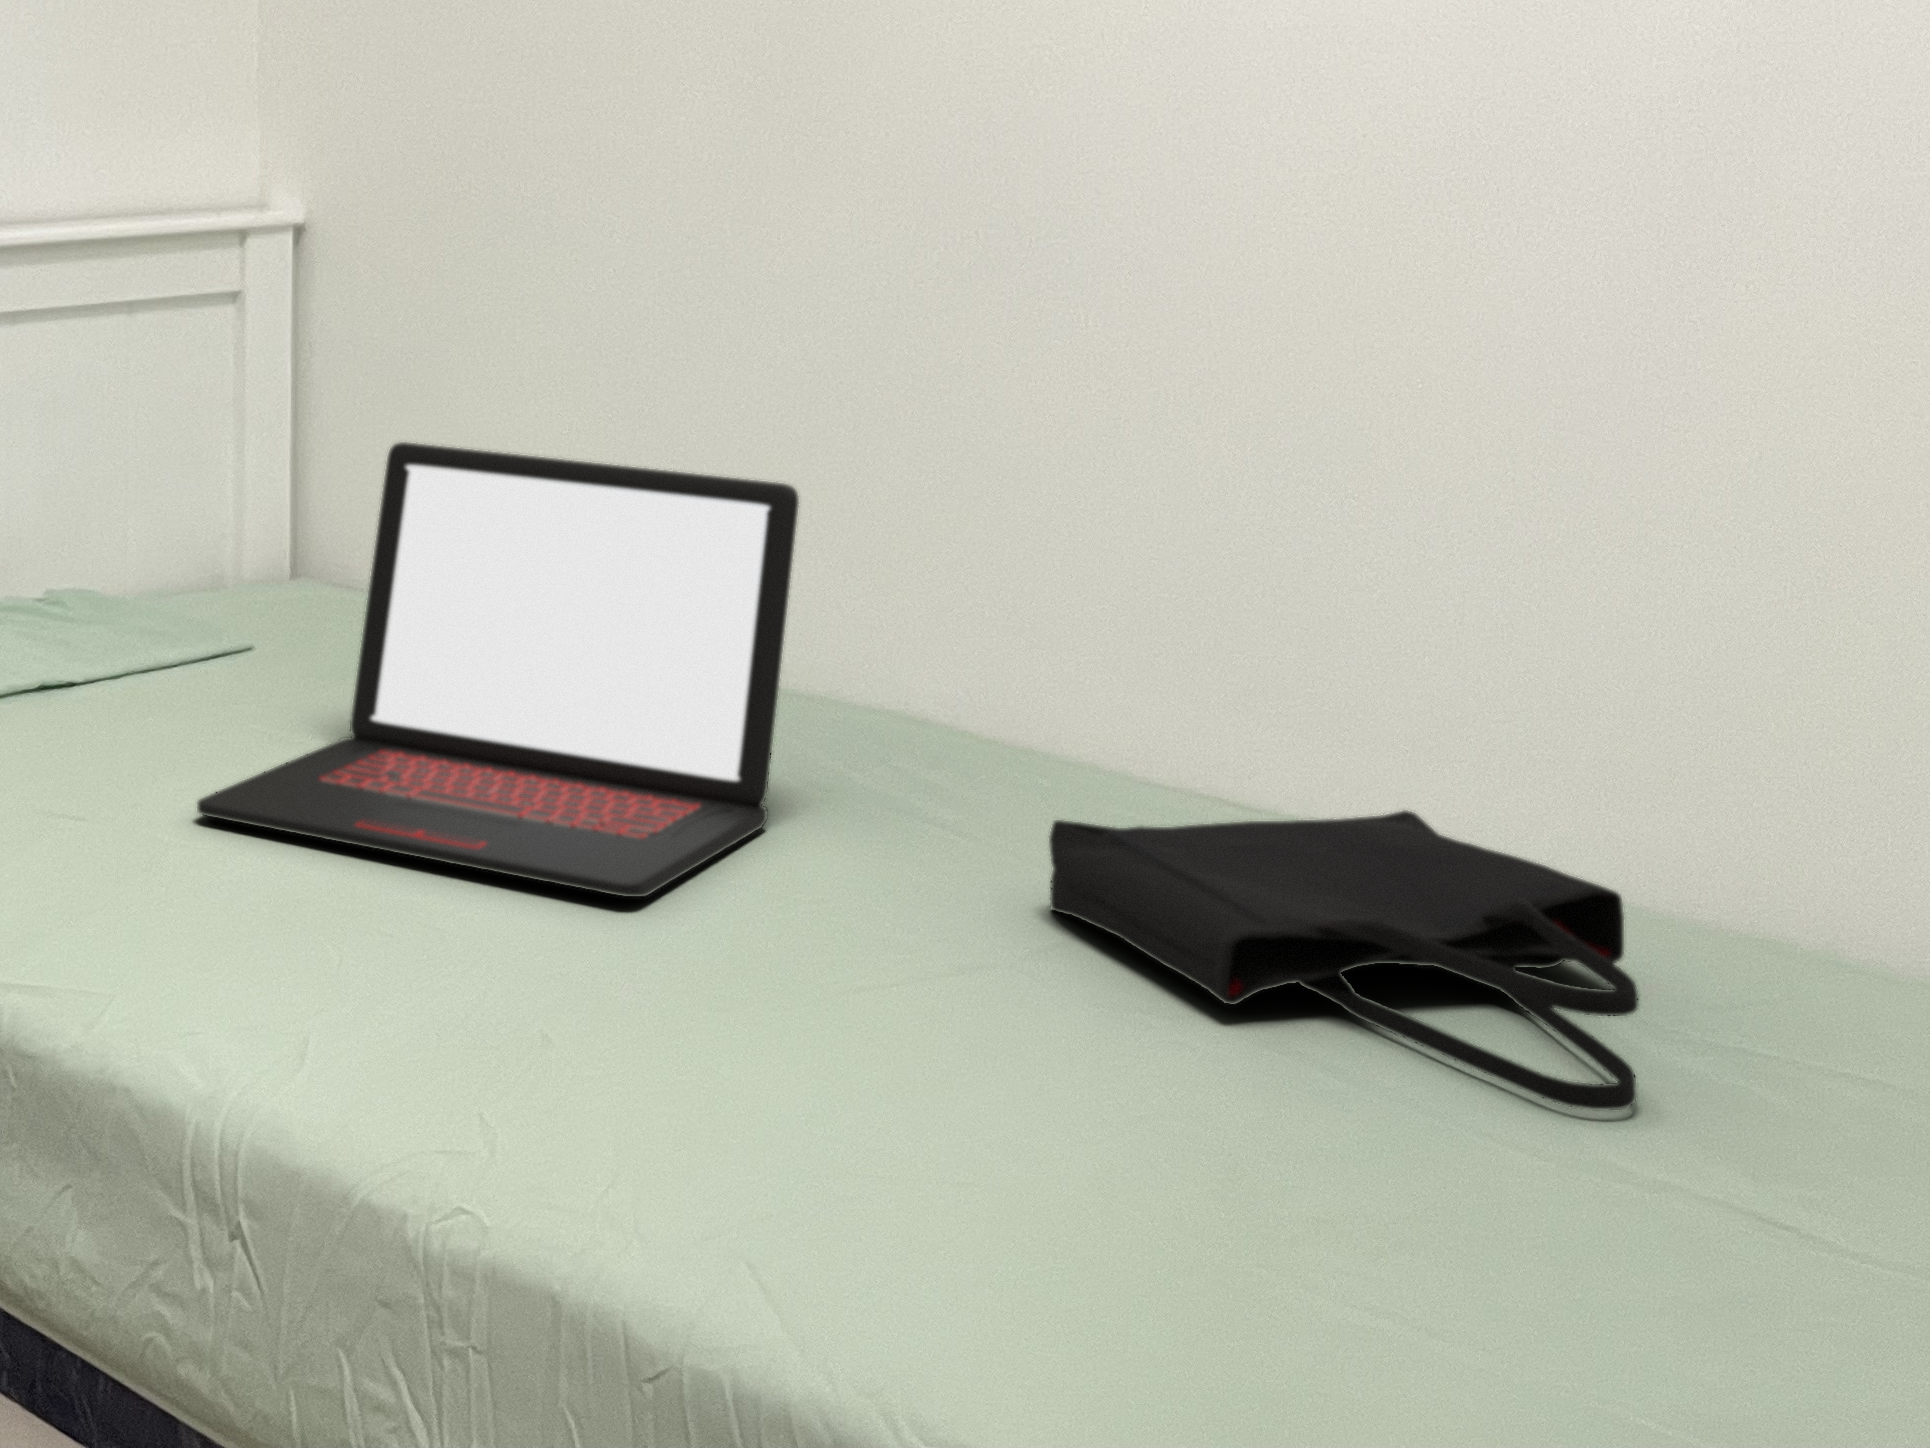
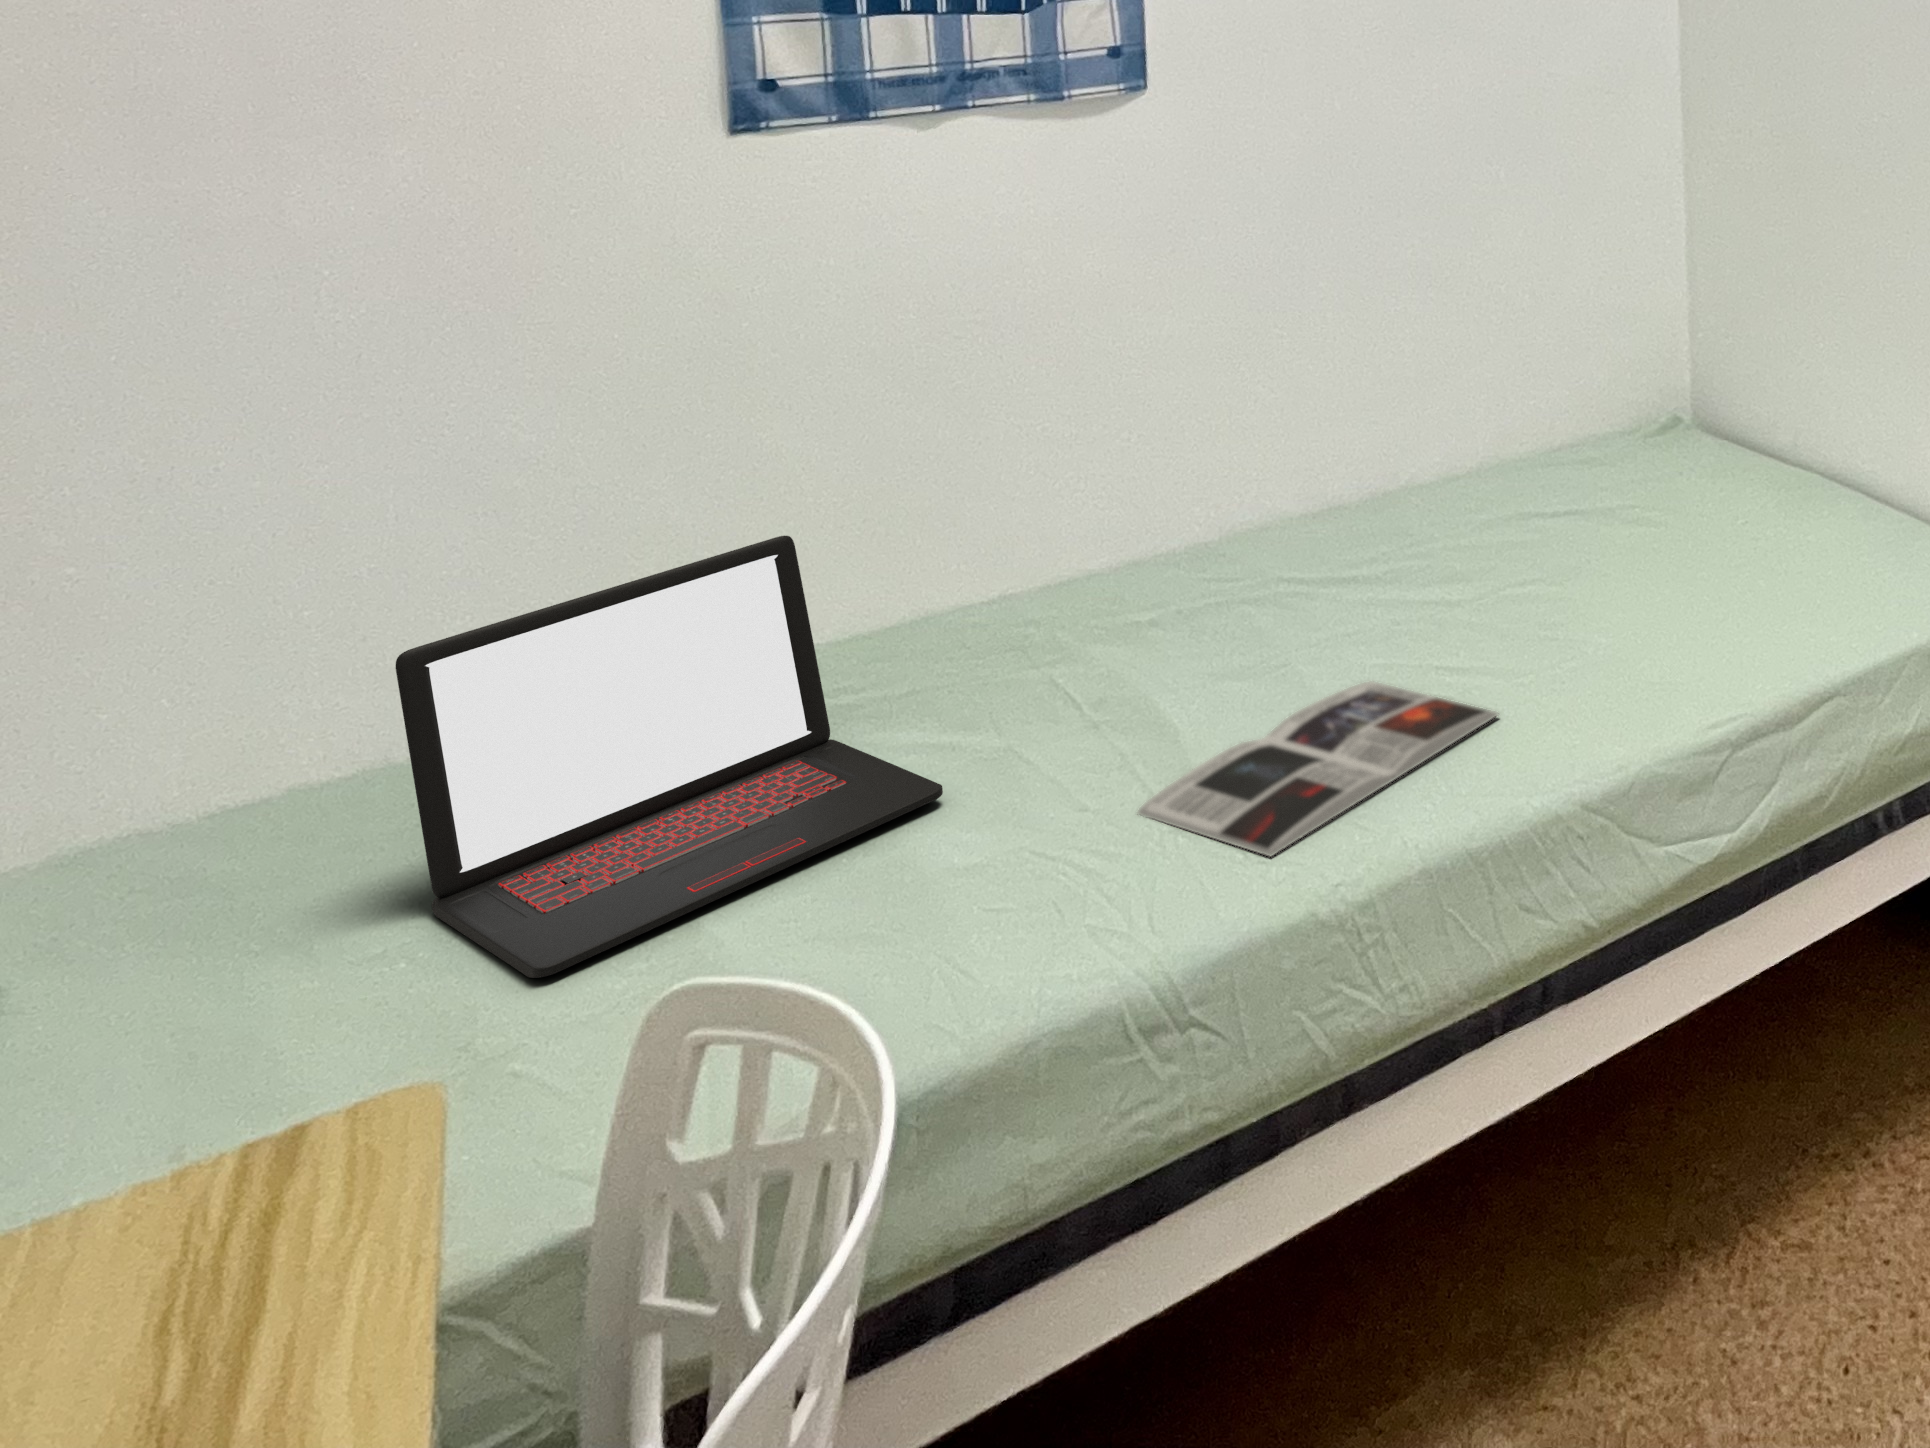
tote bag: present [1049,811,1639,1111] -> none [1053,534,1401,683]
magazine: none [492,1021,1183,1271] -> present [1137,681,1498,856]

